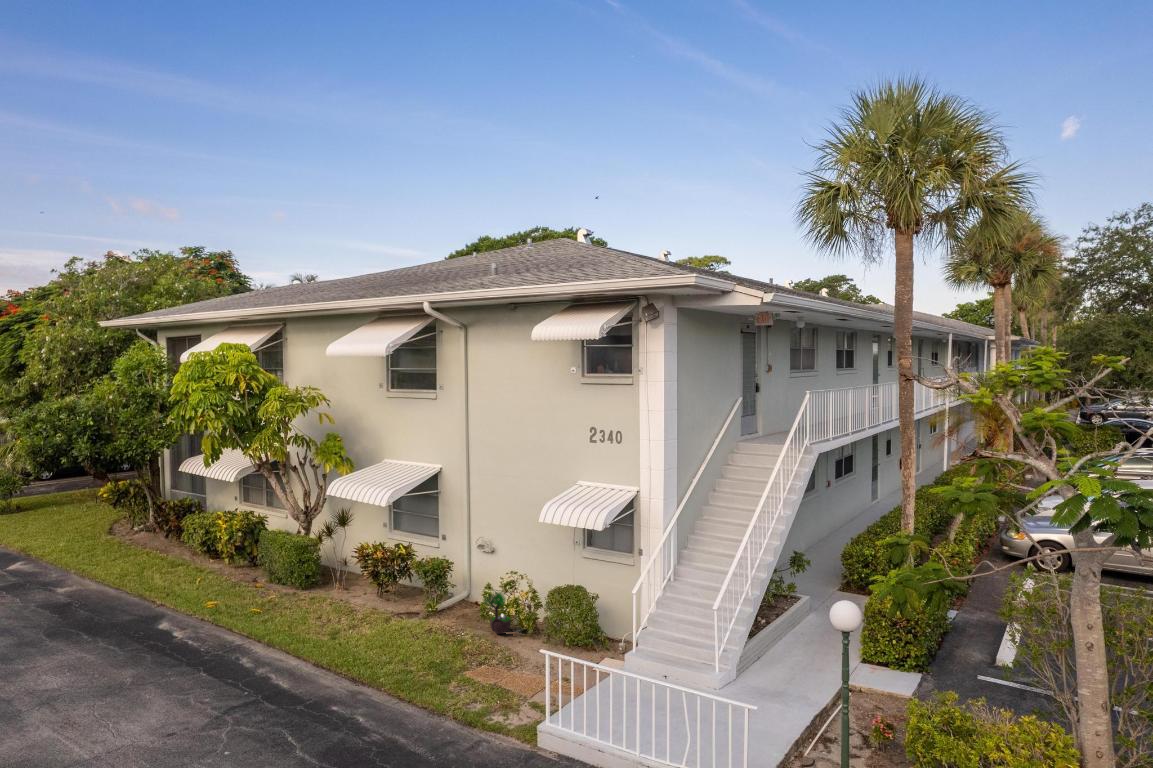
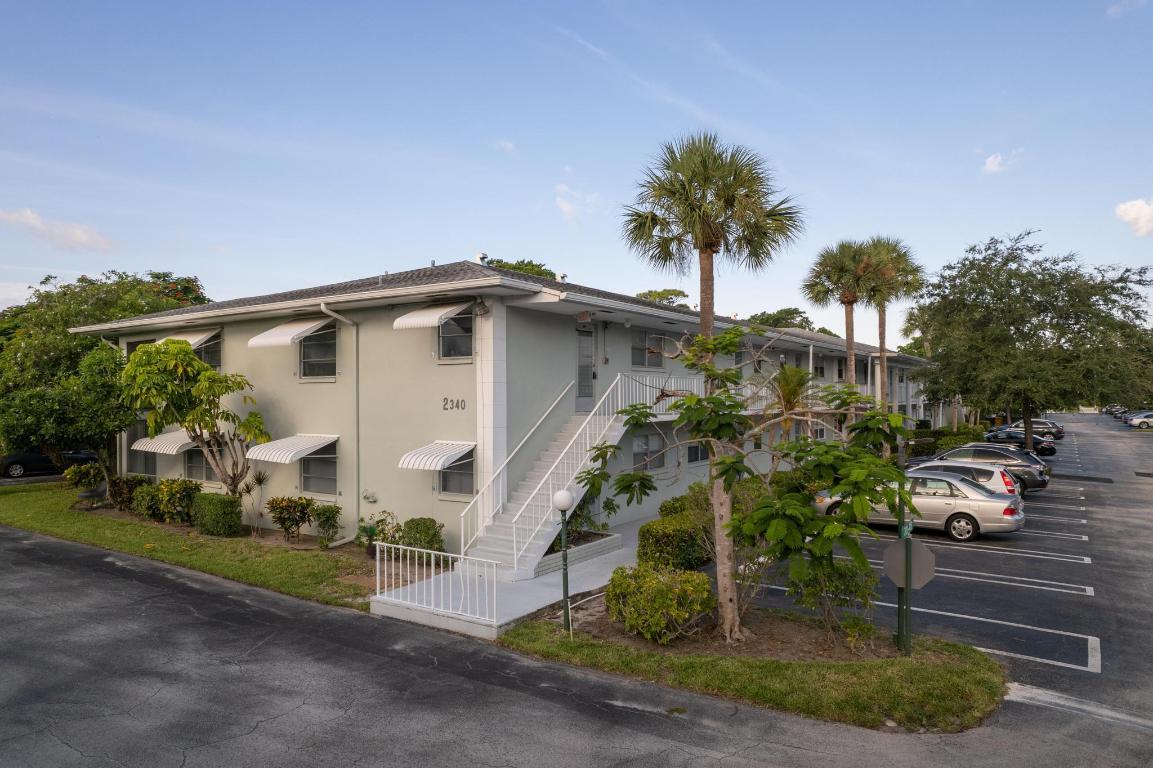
lounge chair: none [116,503,154,541] -> present [77,481,107,511]

